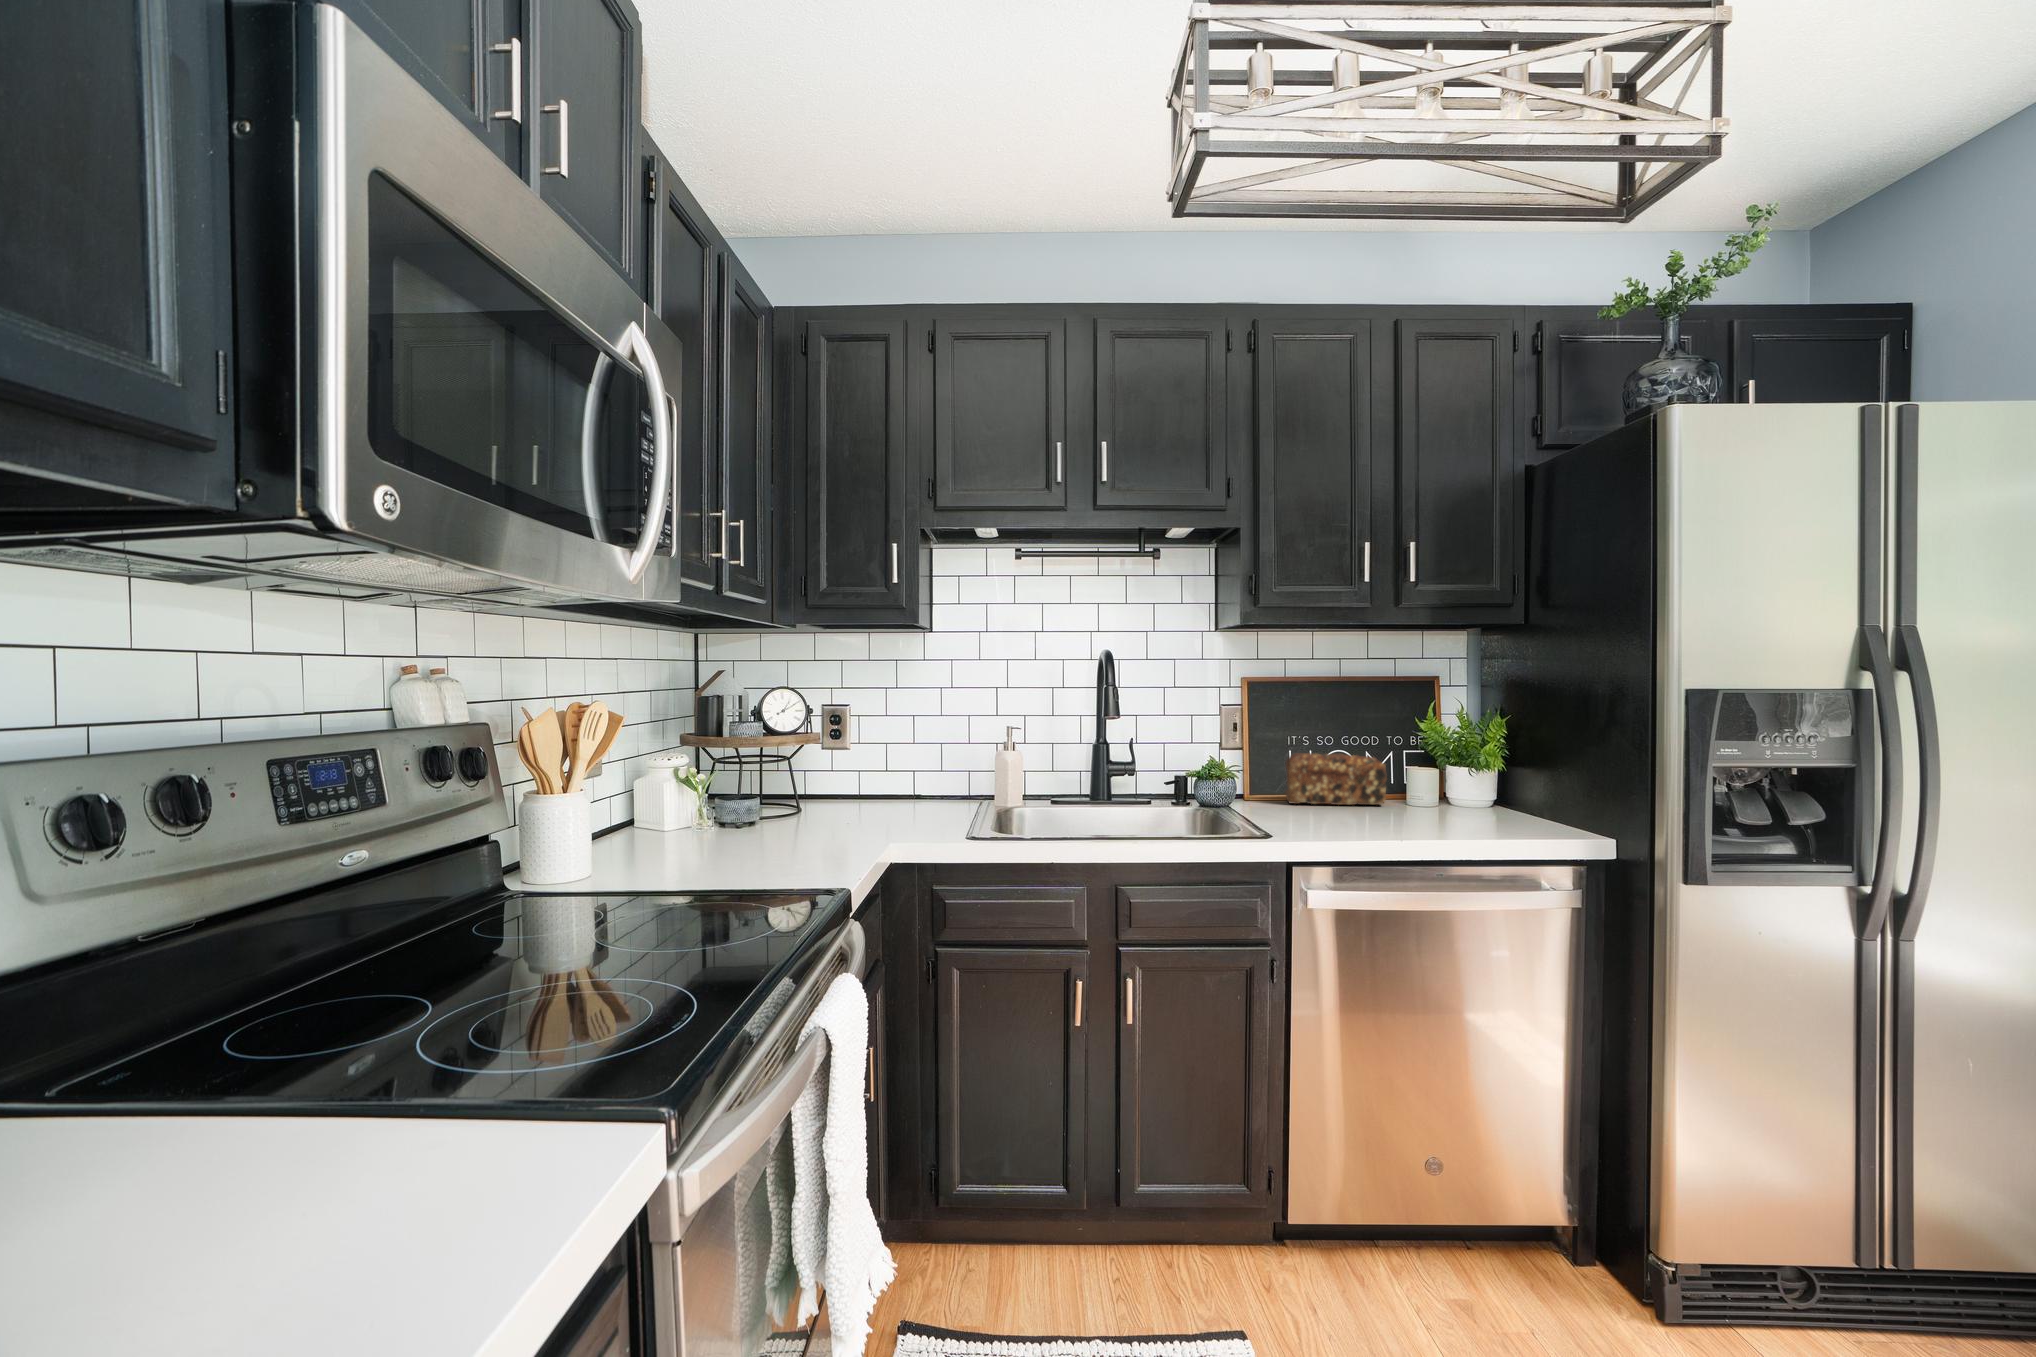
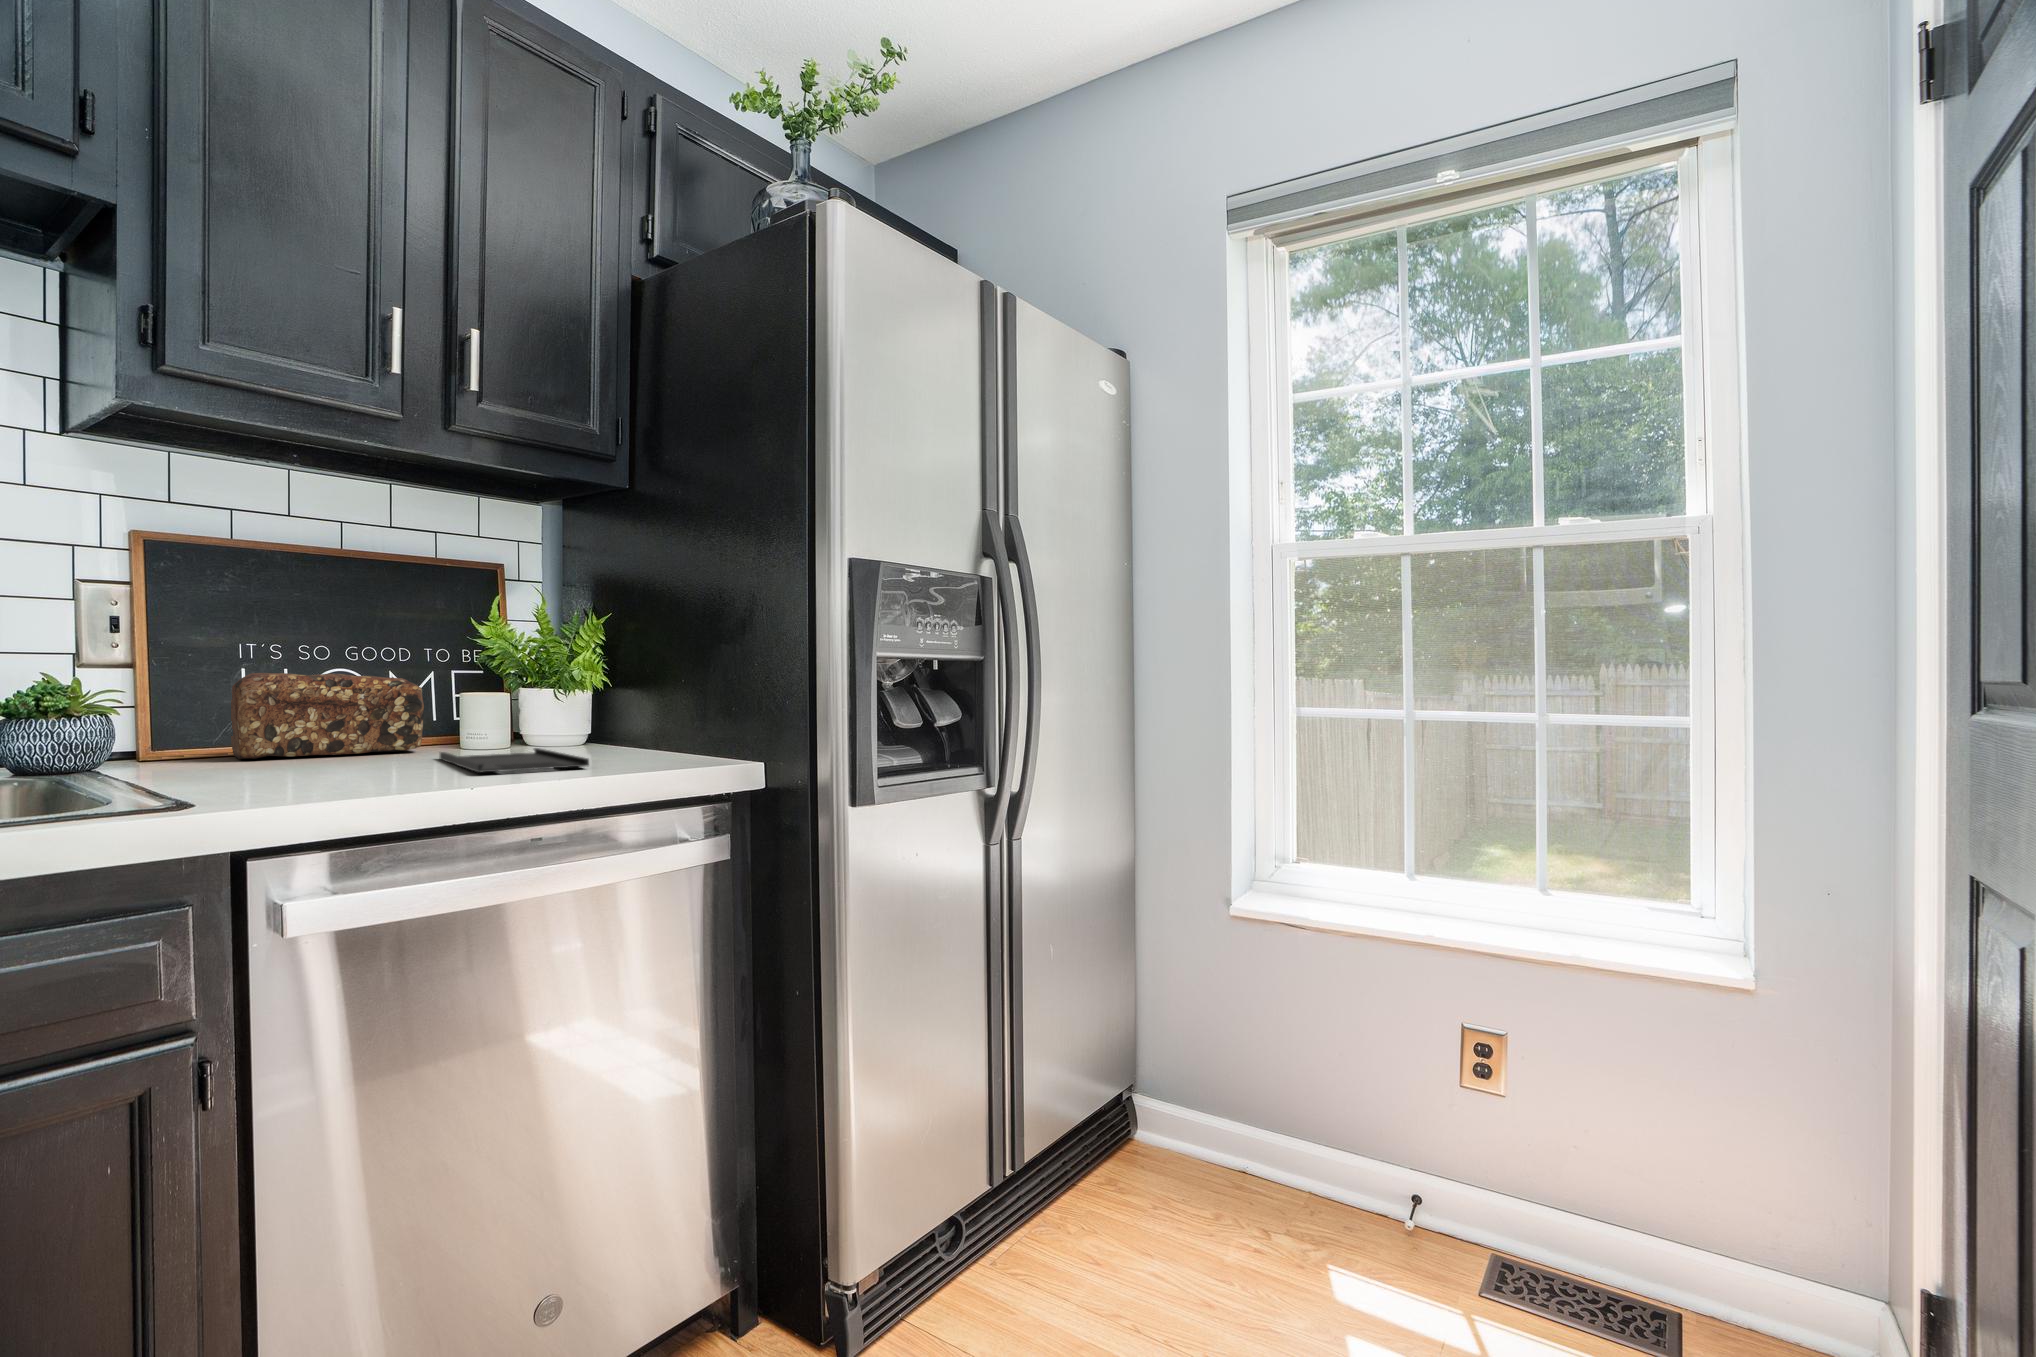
tray: none [1394,809,1483,831] -> present [440,748,589,772]

